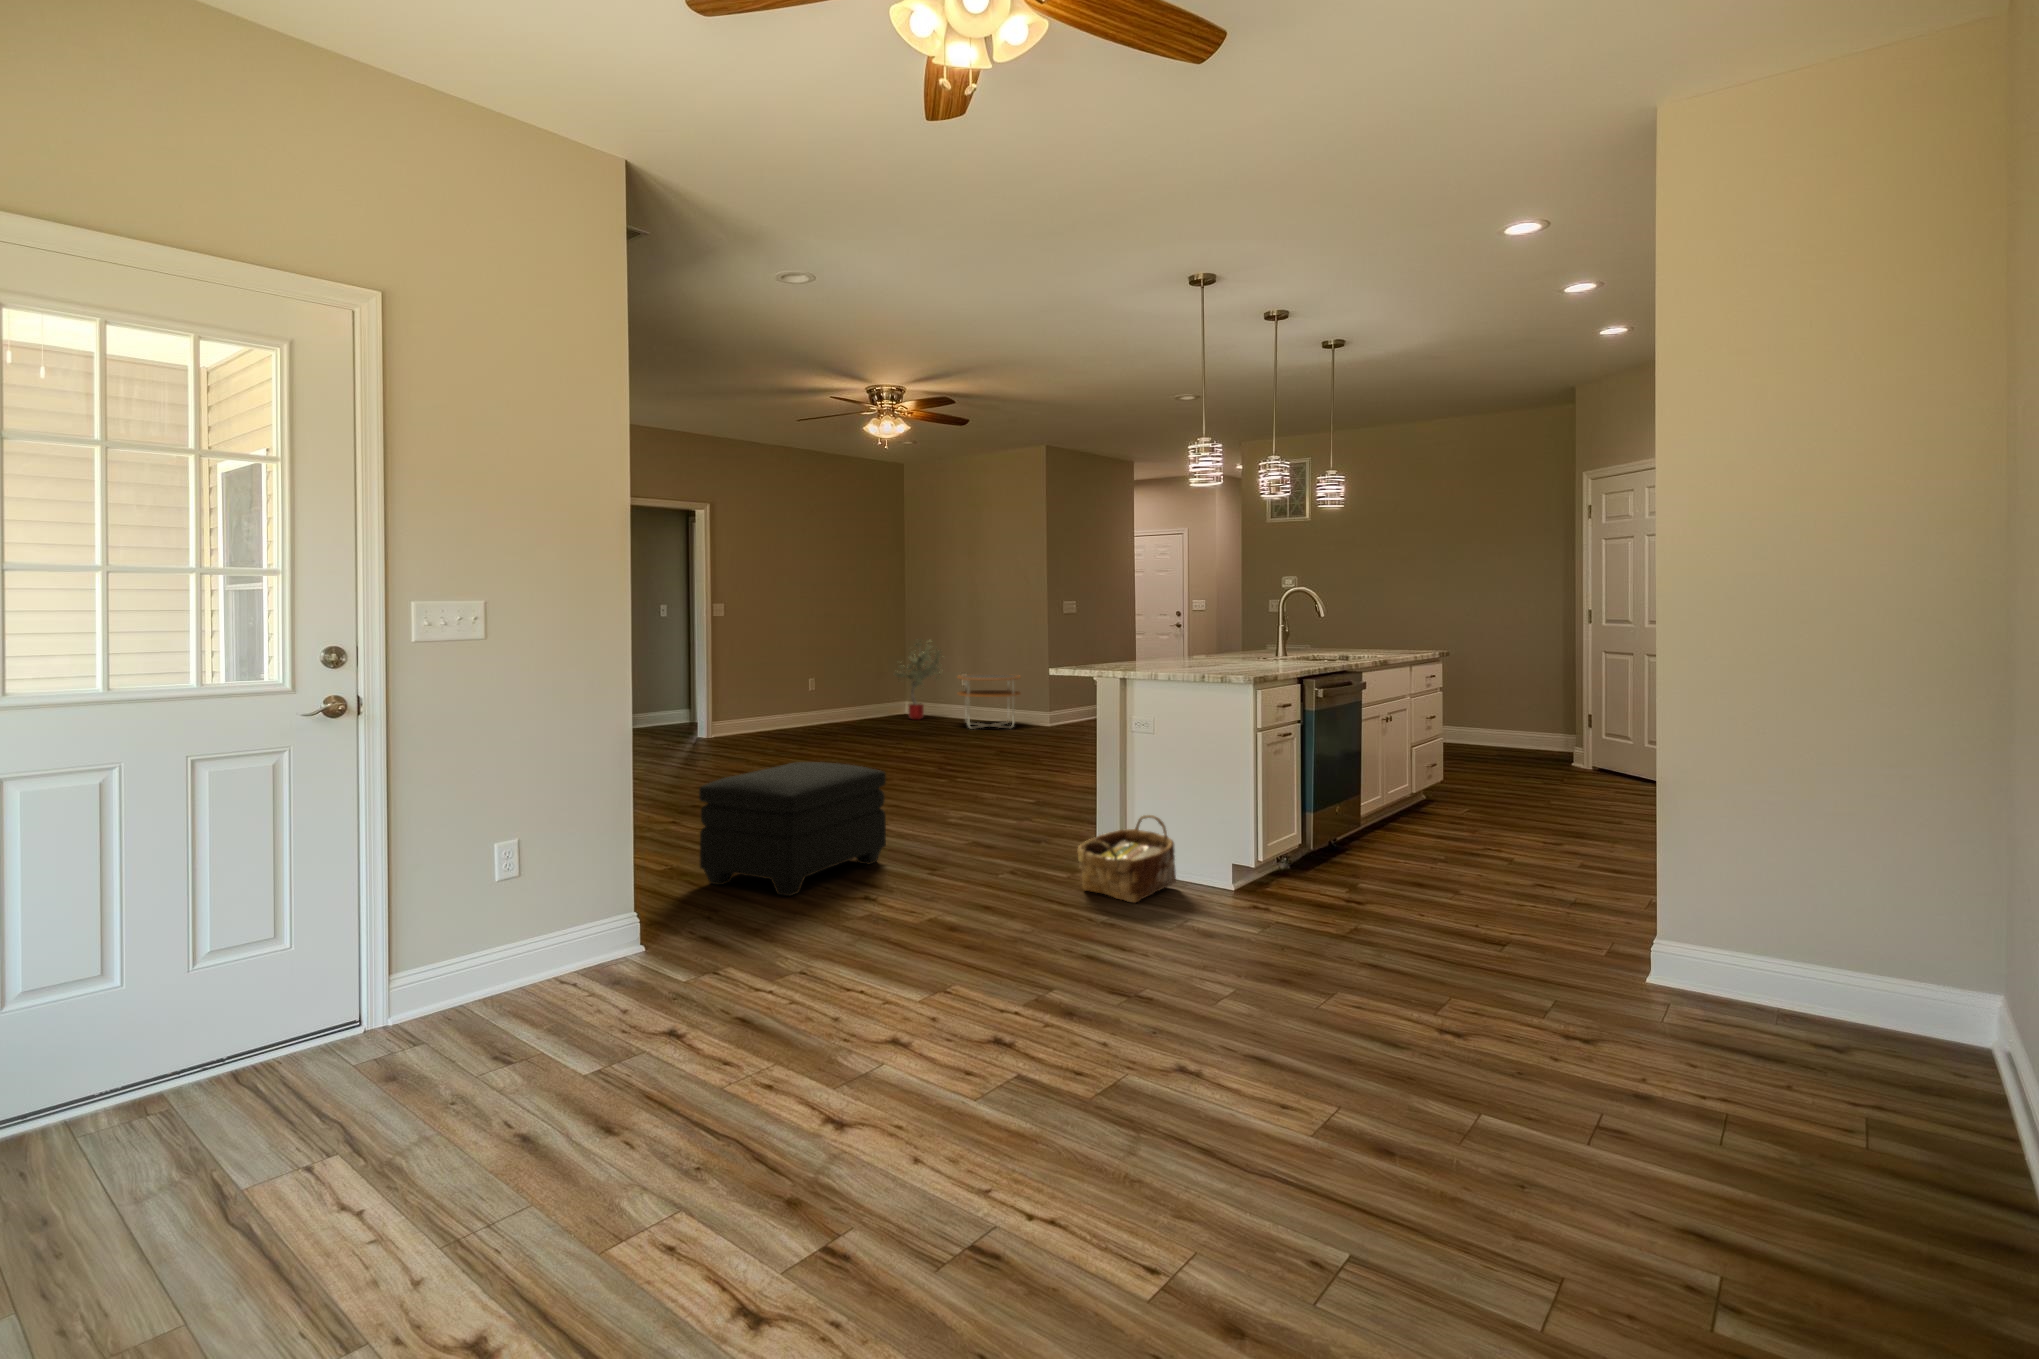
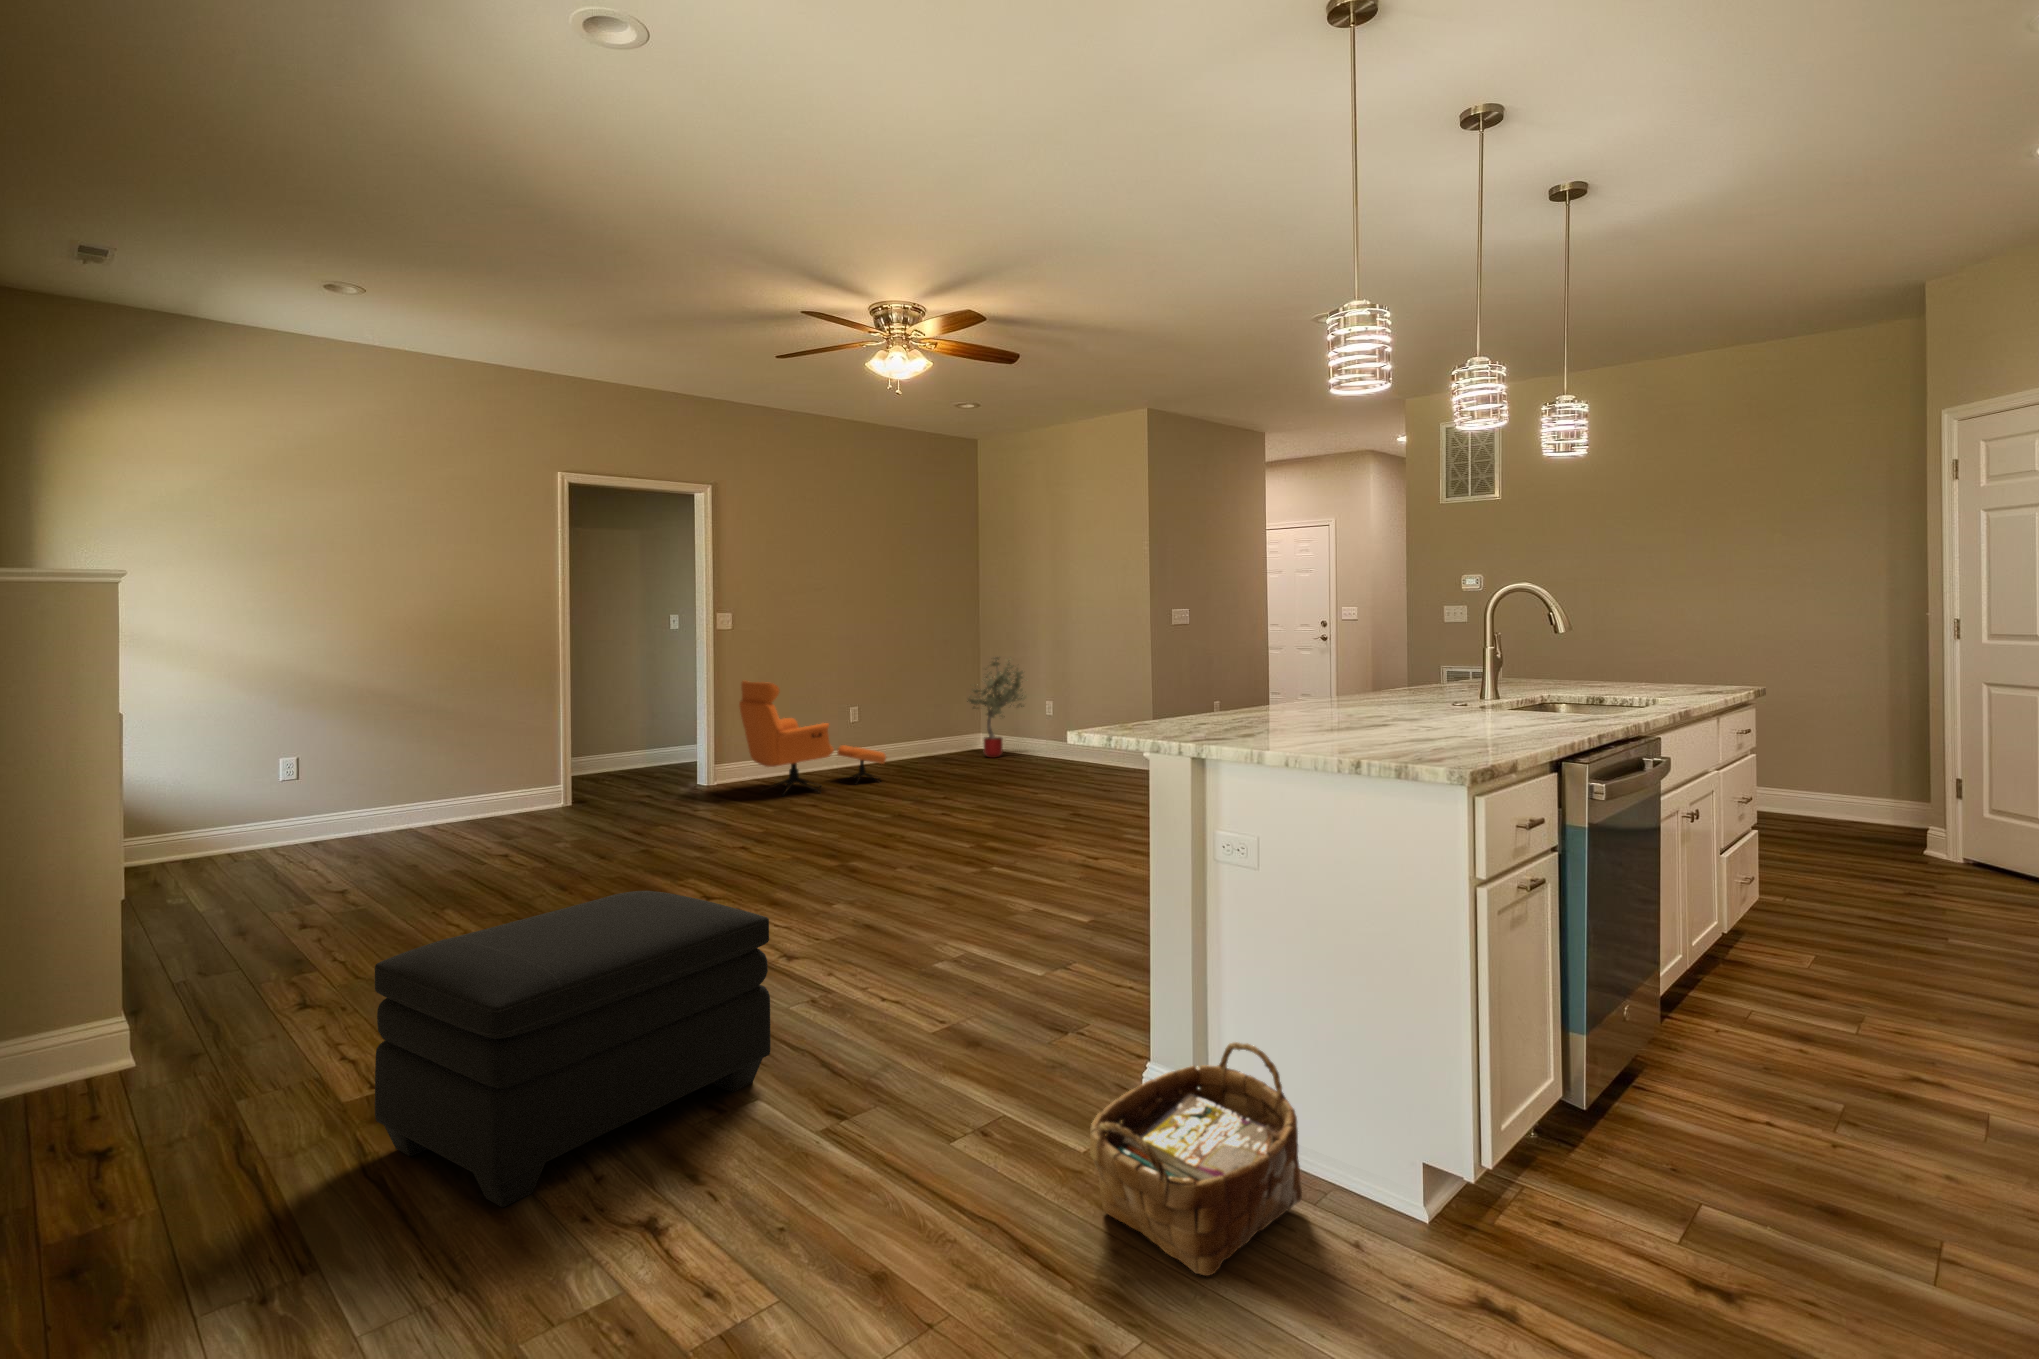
armchair: none [733,656,842,745] -> present [739,681,886,795]
side table: present [957,674,1021,729] -> none [1038,702,1120,773]

